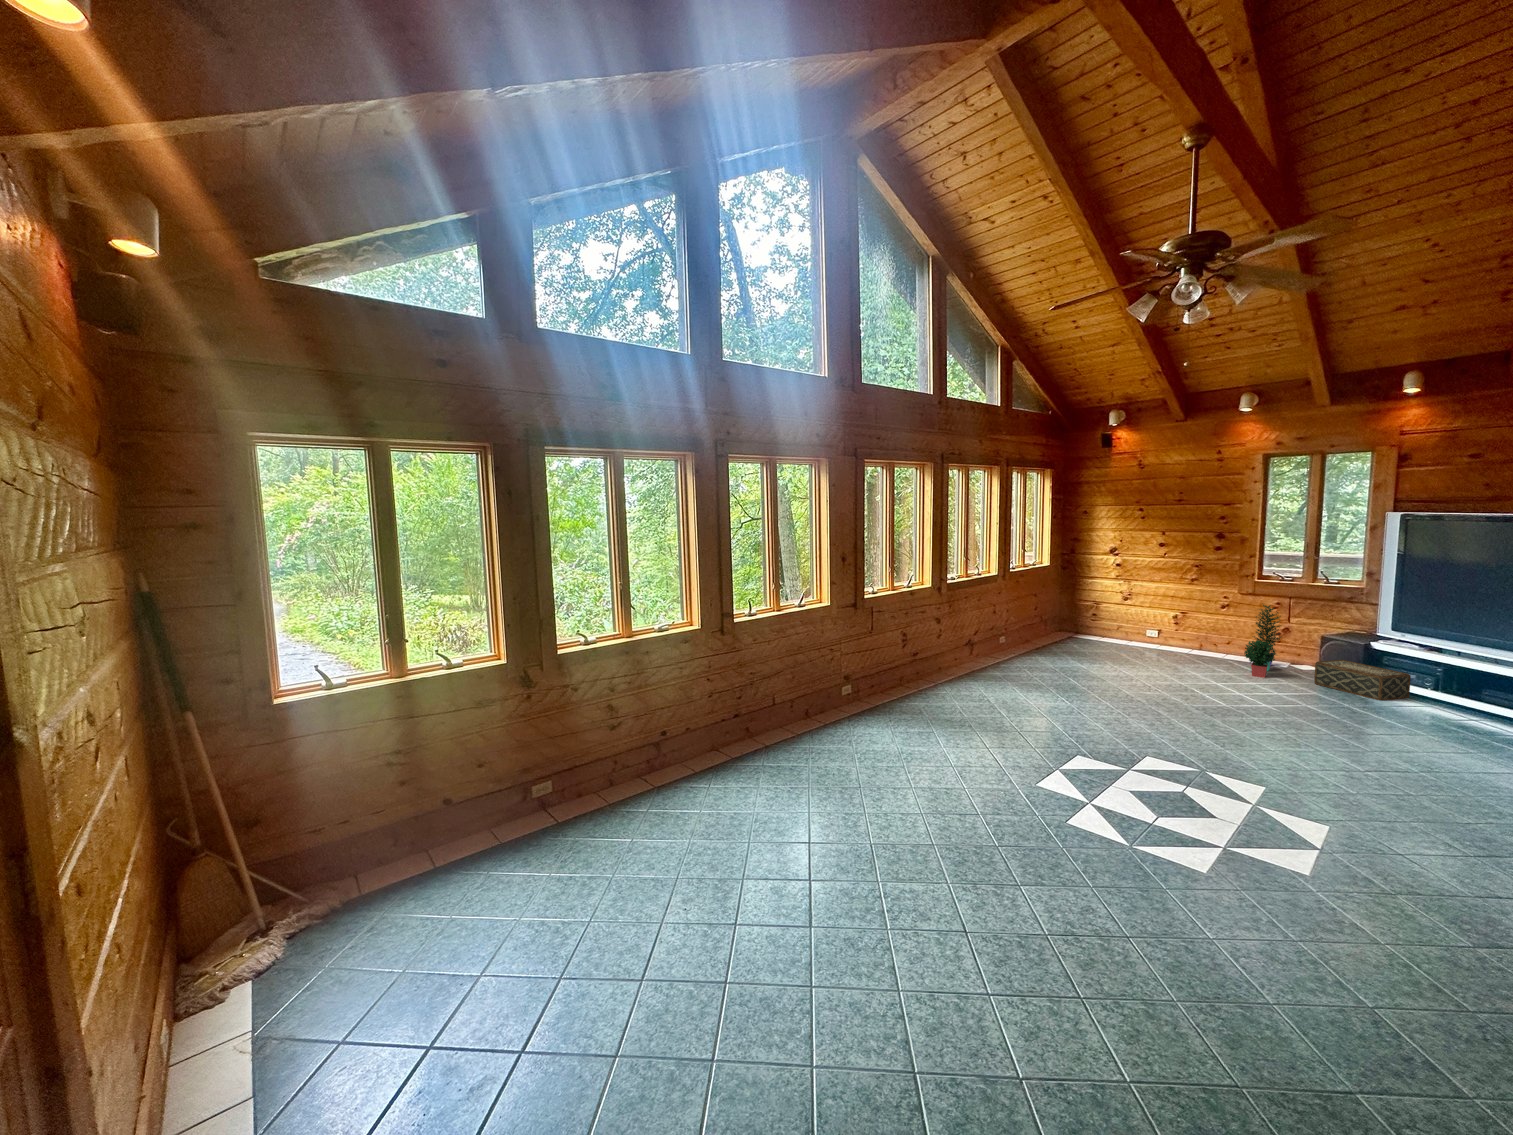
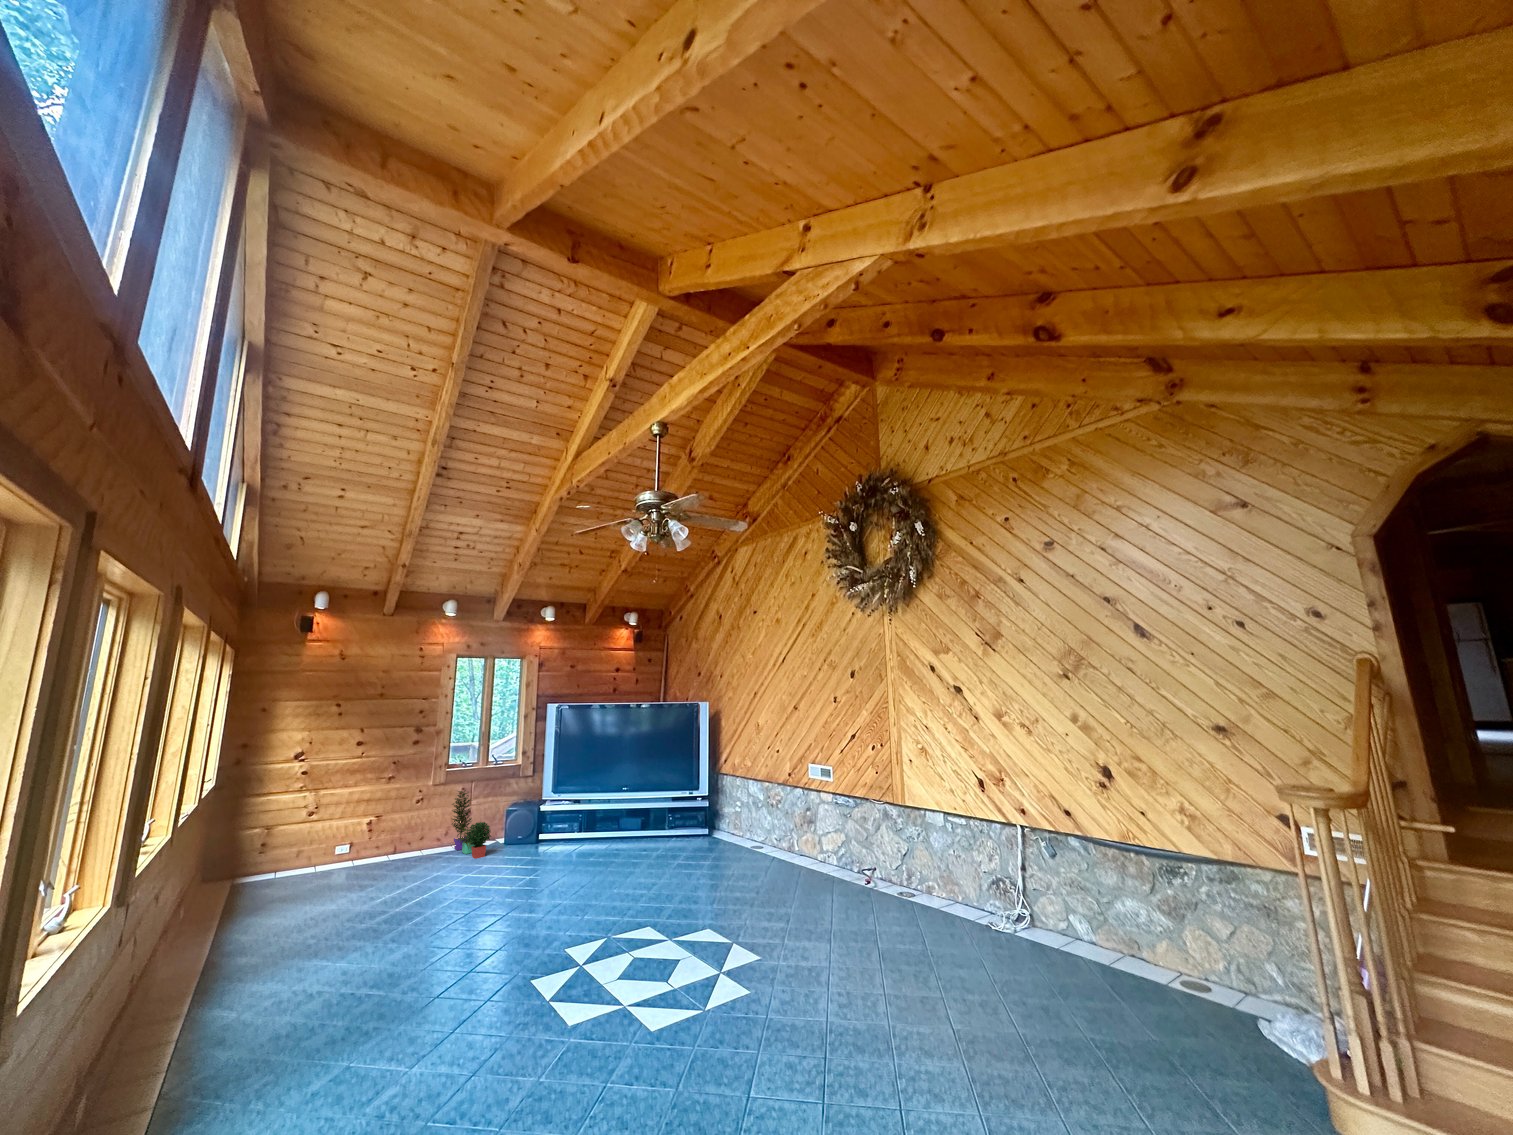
woven basket: present [1314,660,1411,701] -> none [518,820,572,849]

